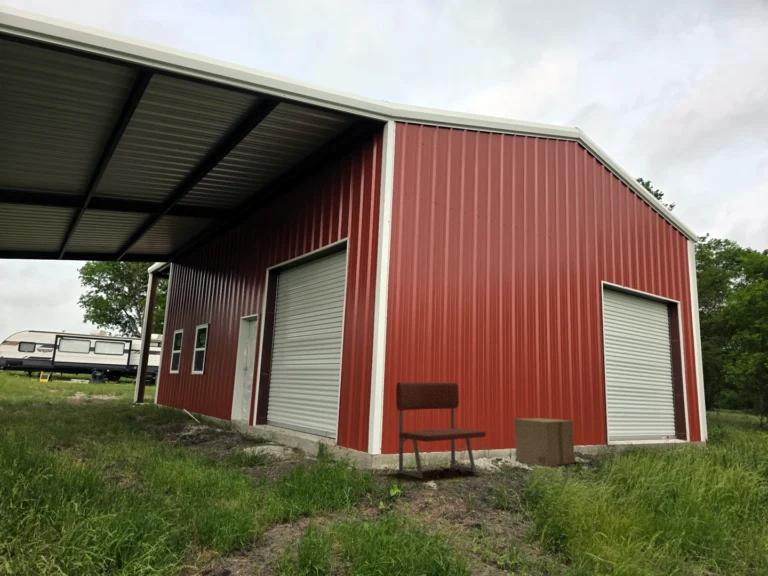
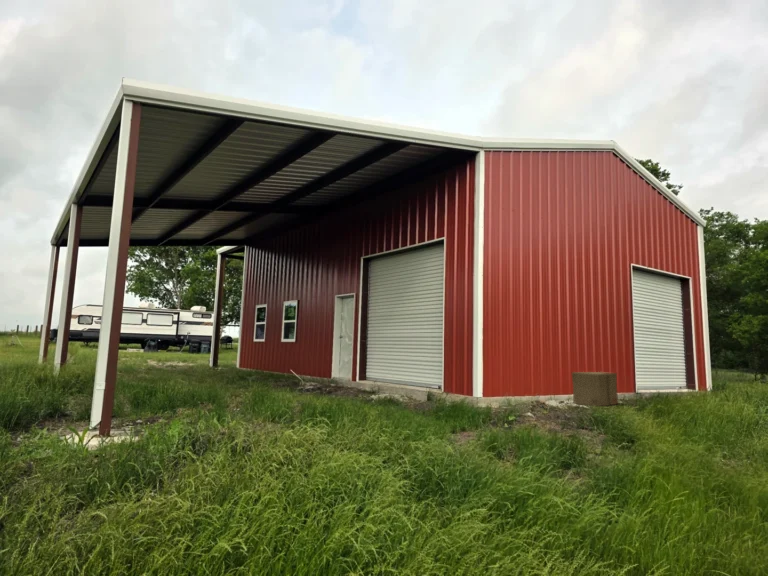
bench: present [396,382,486,479] -> none [495,346,559,414]

